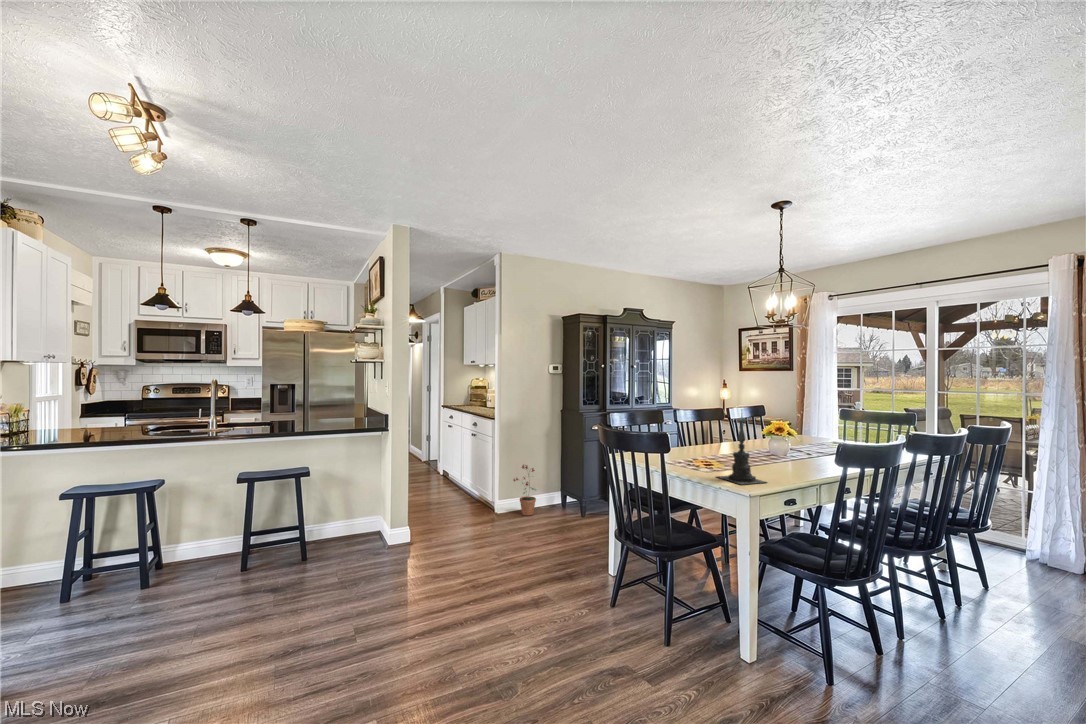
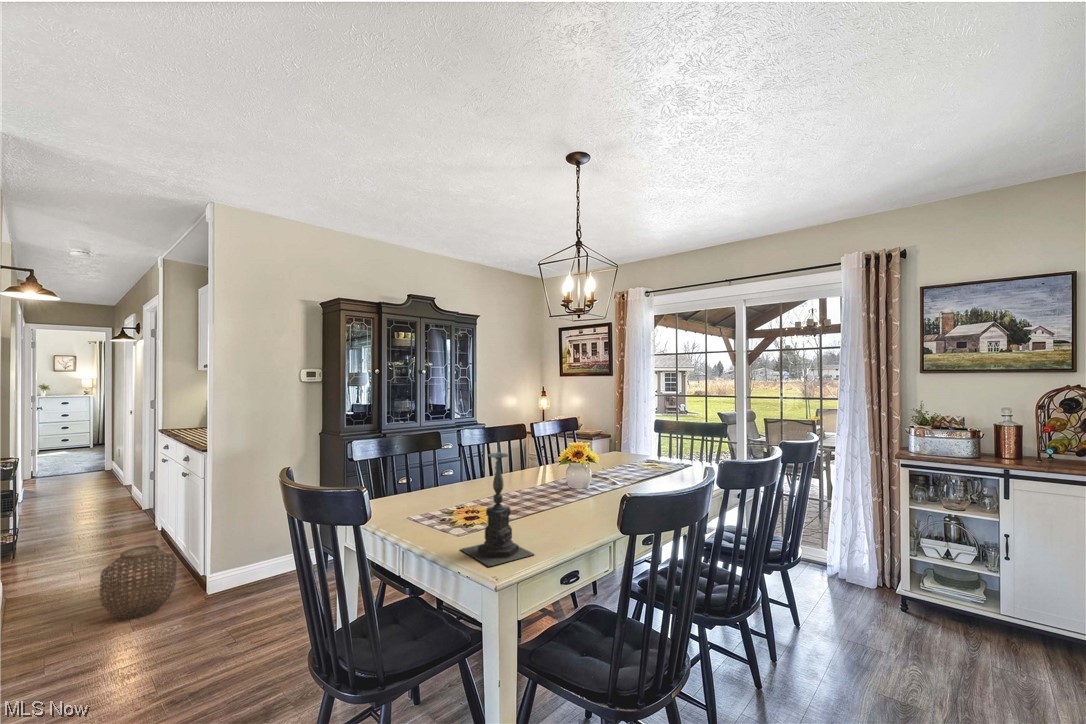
potted plant: present [513,465,536,516] -> none [231,516,271,593]
woven basket: none [448,477,485,521] -> present [100,546,177,619]

